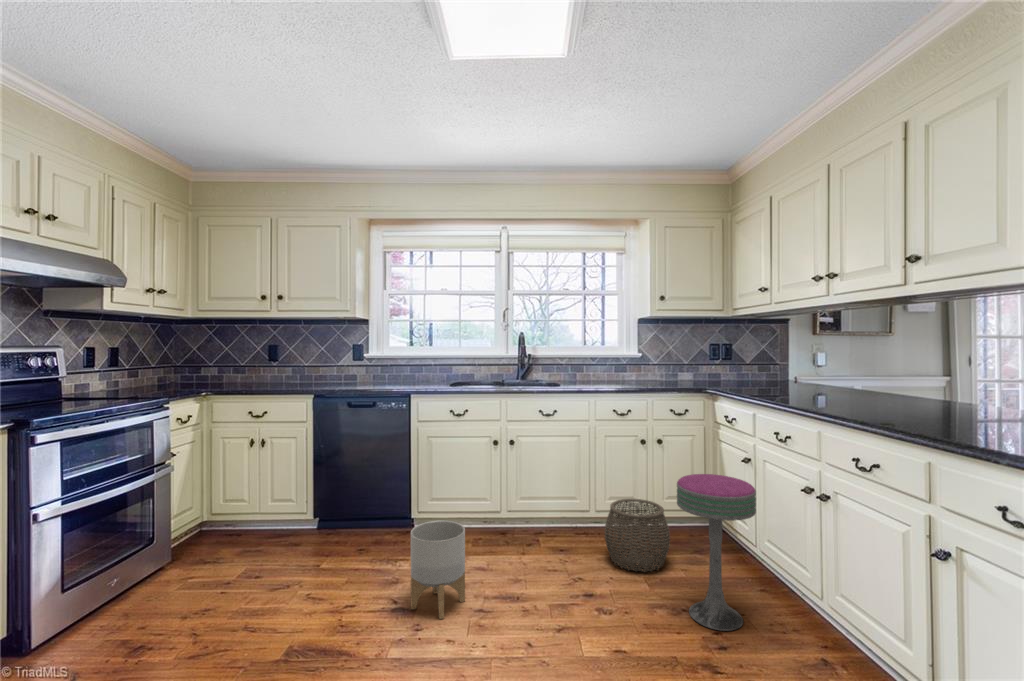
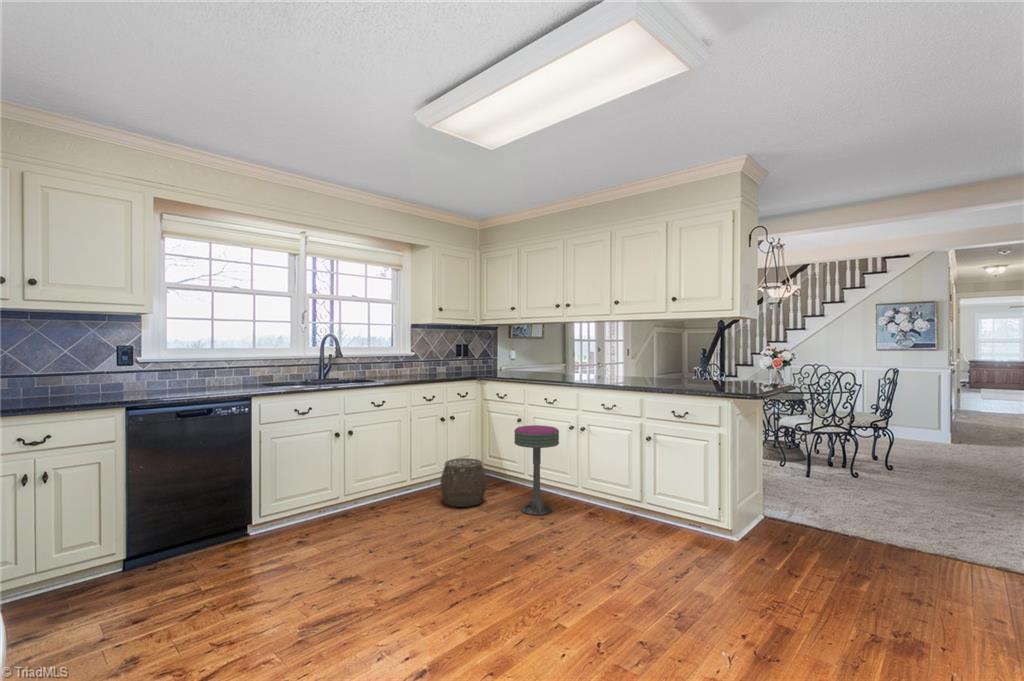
planter: present [411,520,465,619] -> none [363,495,410,574]

